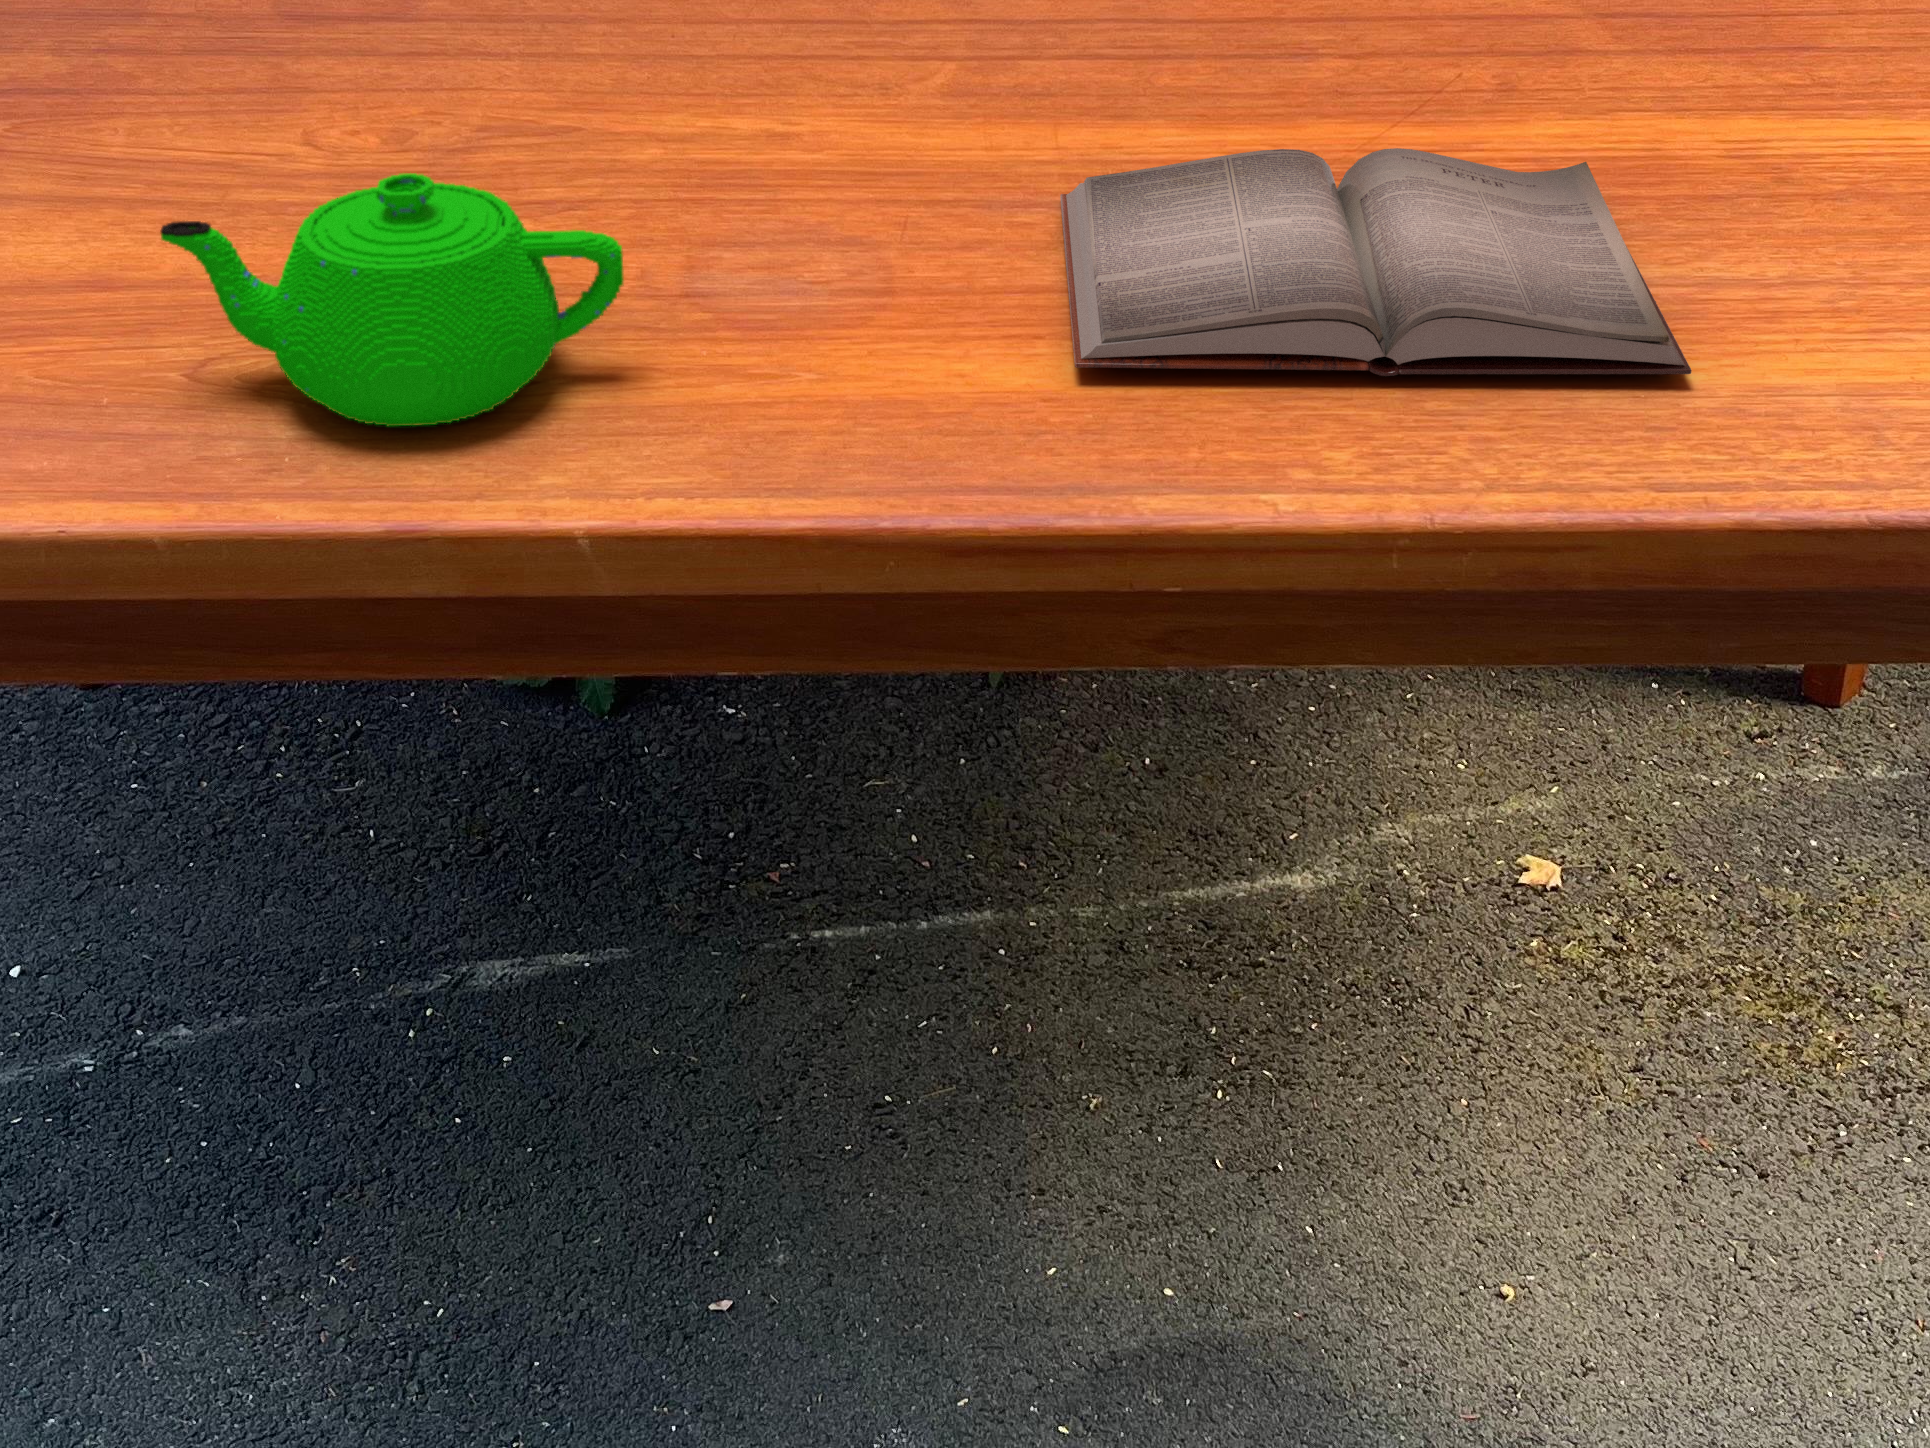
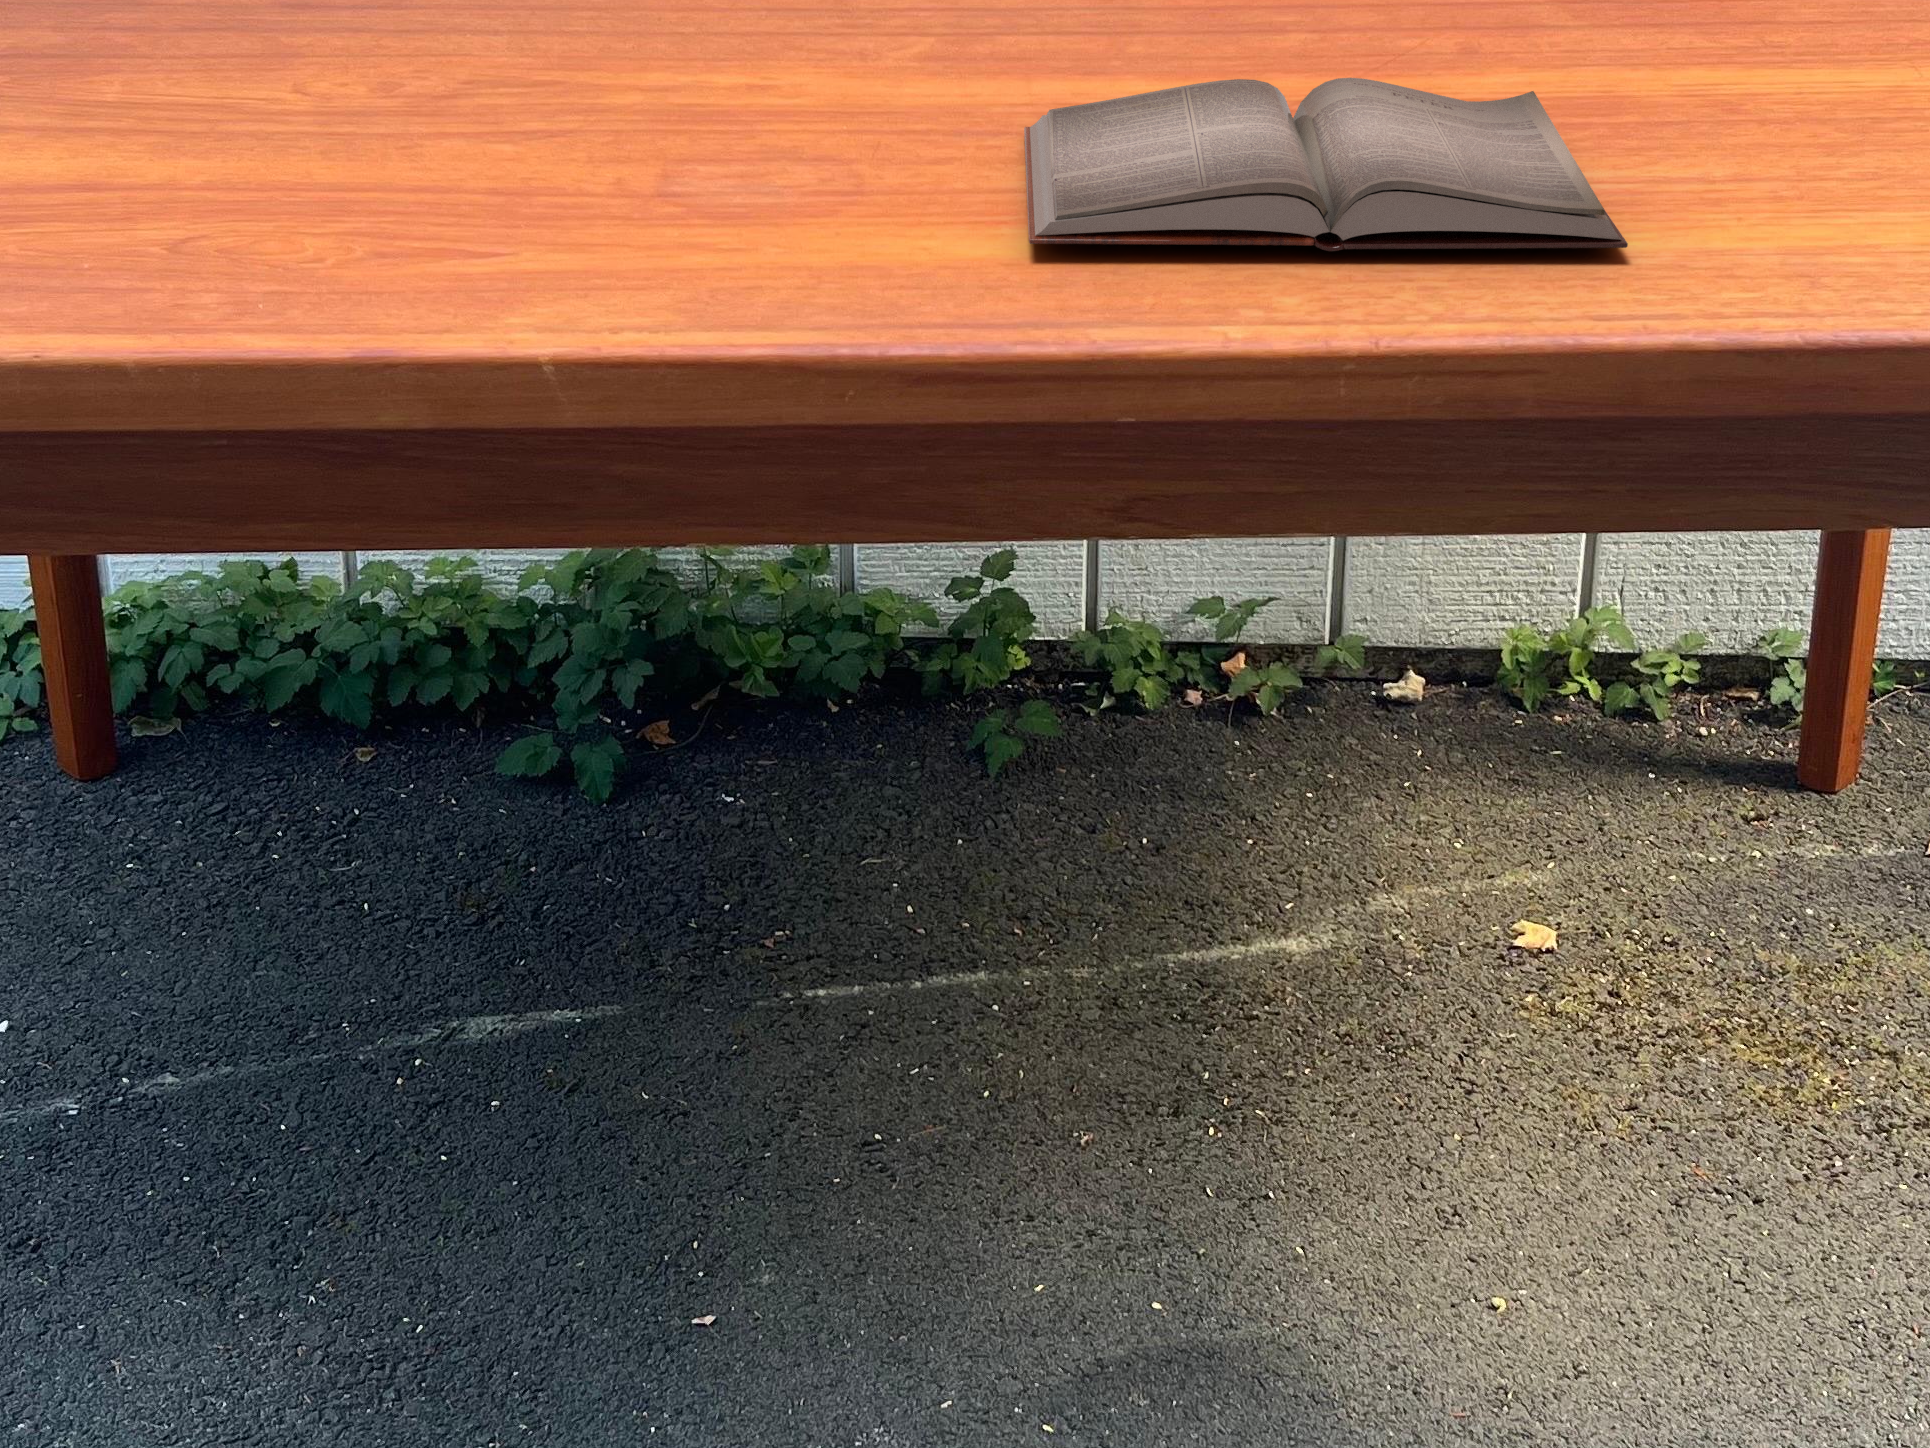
teapot: present [161,173,624,426] -> none [141,50,590,289]

